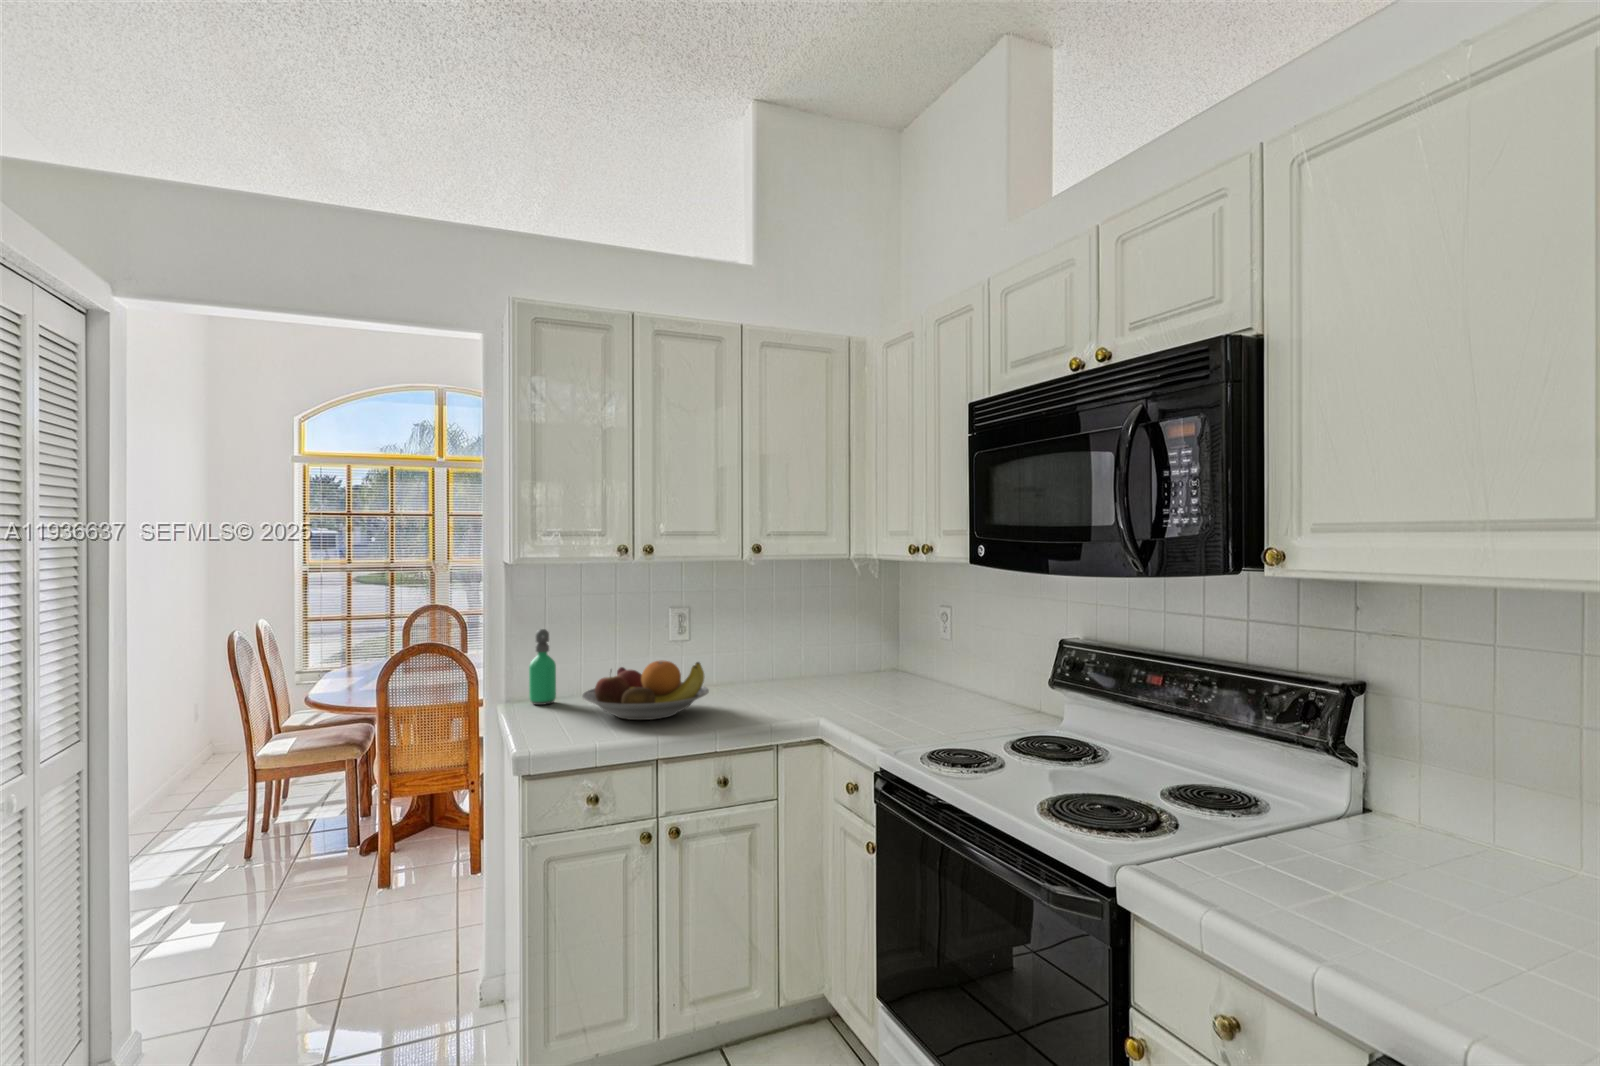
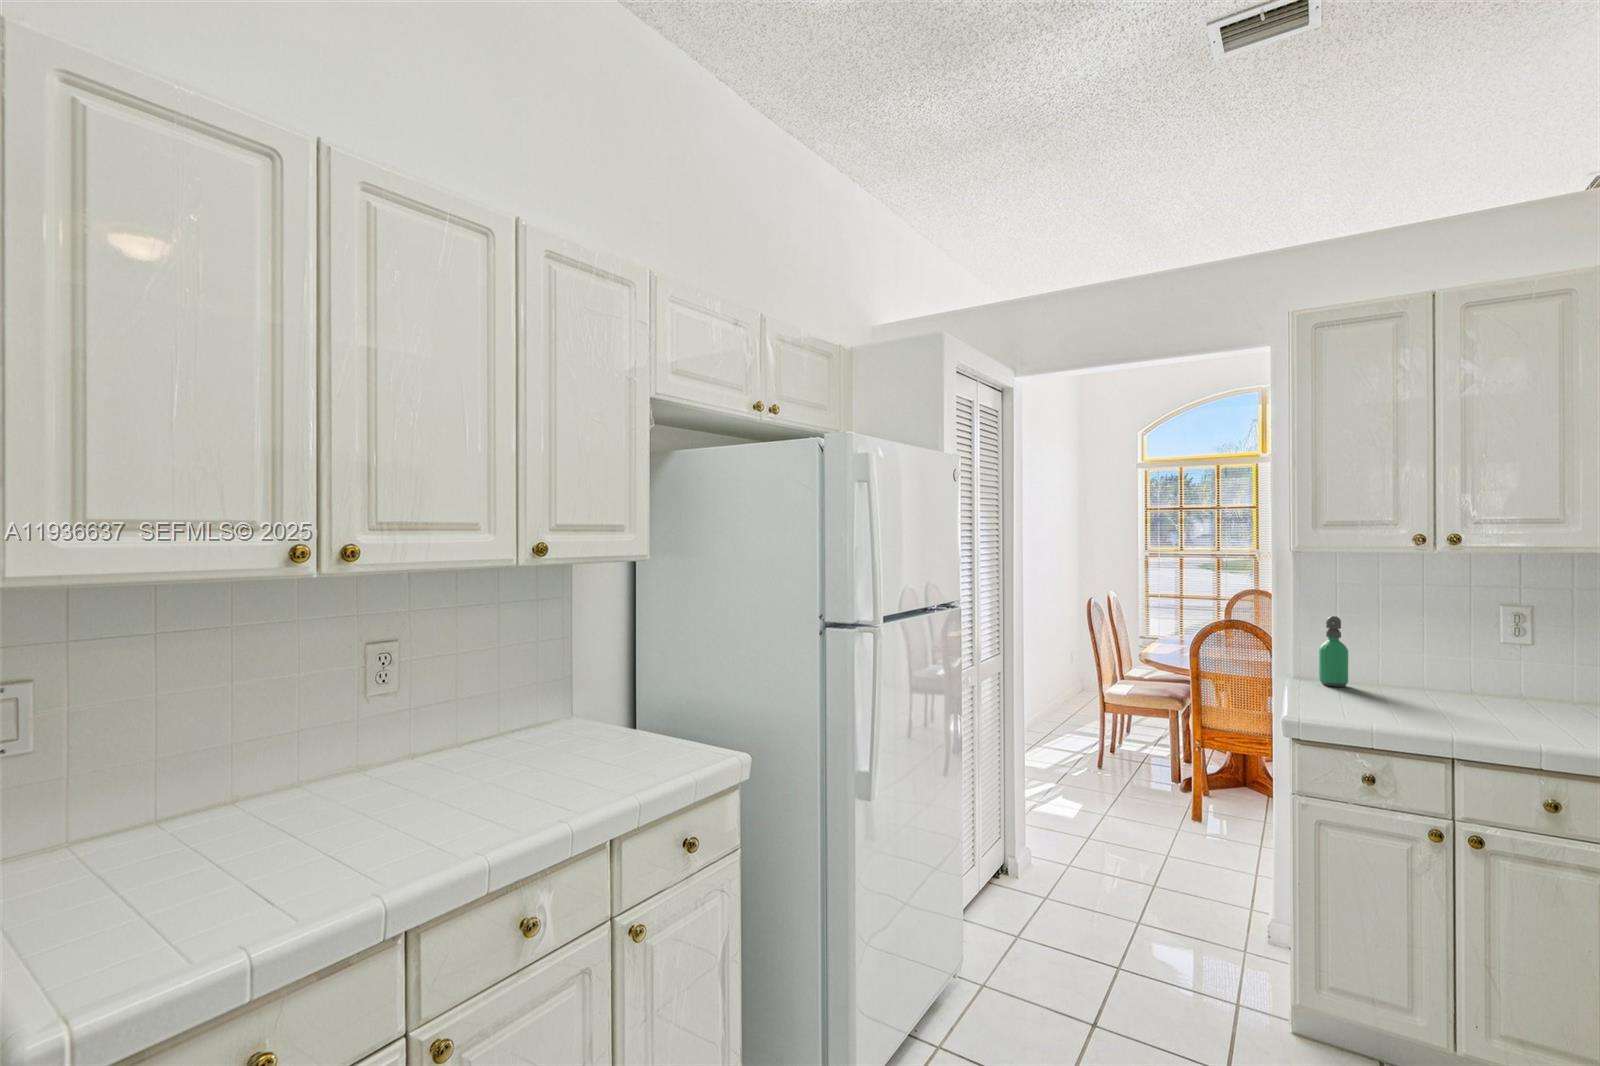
fruit bowl: present [582,661,709,720] -> none [1371,660,1540,720]

